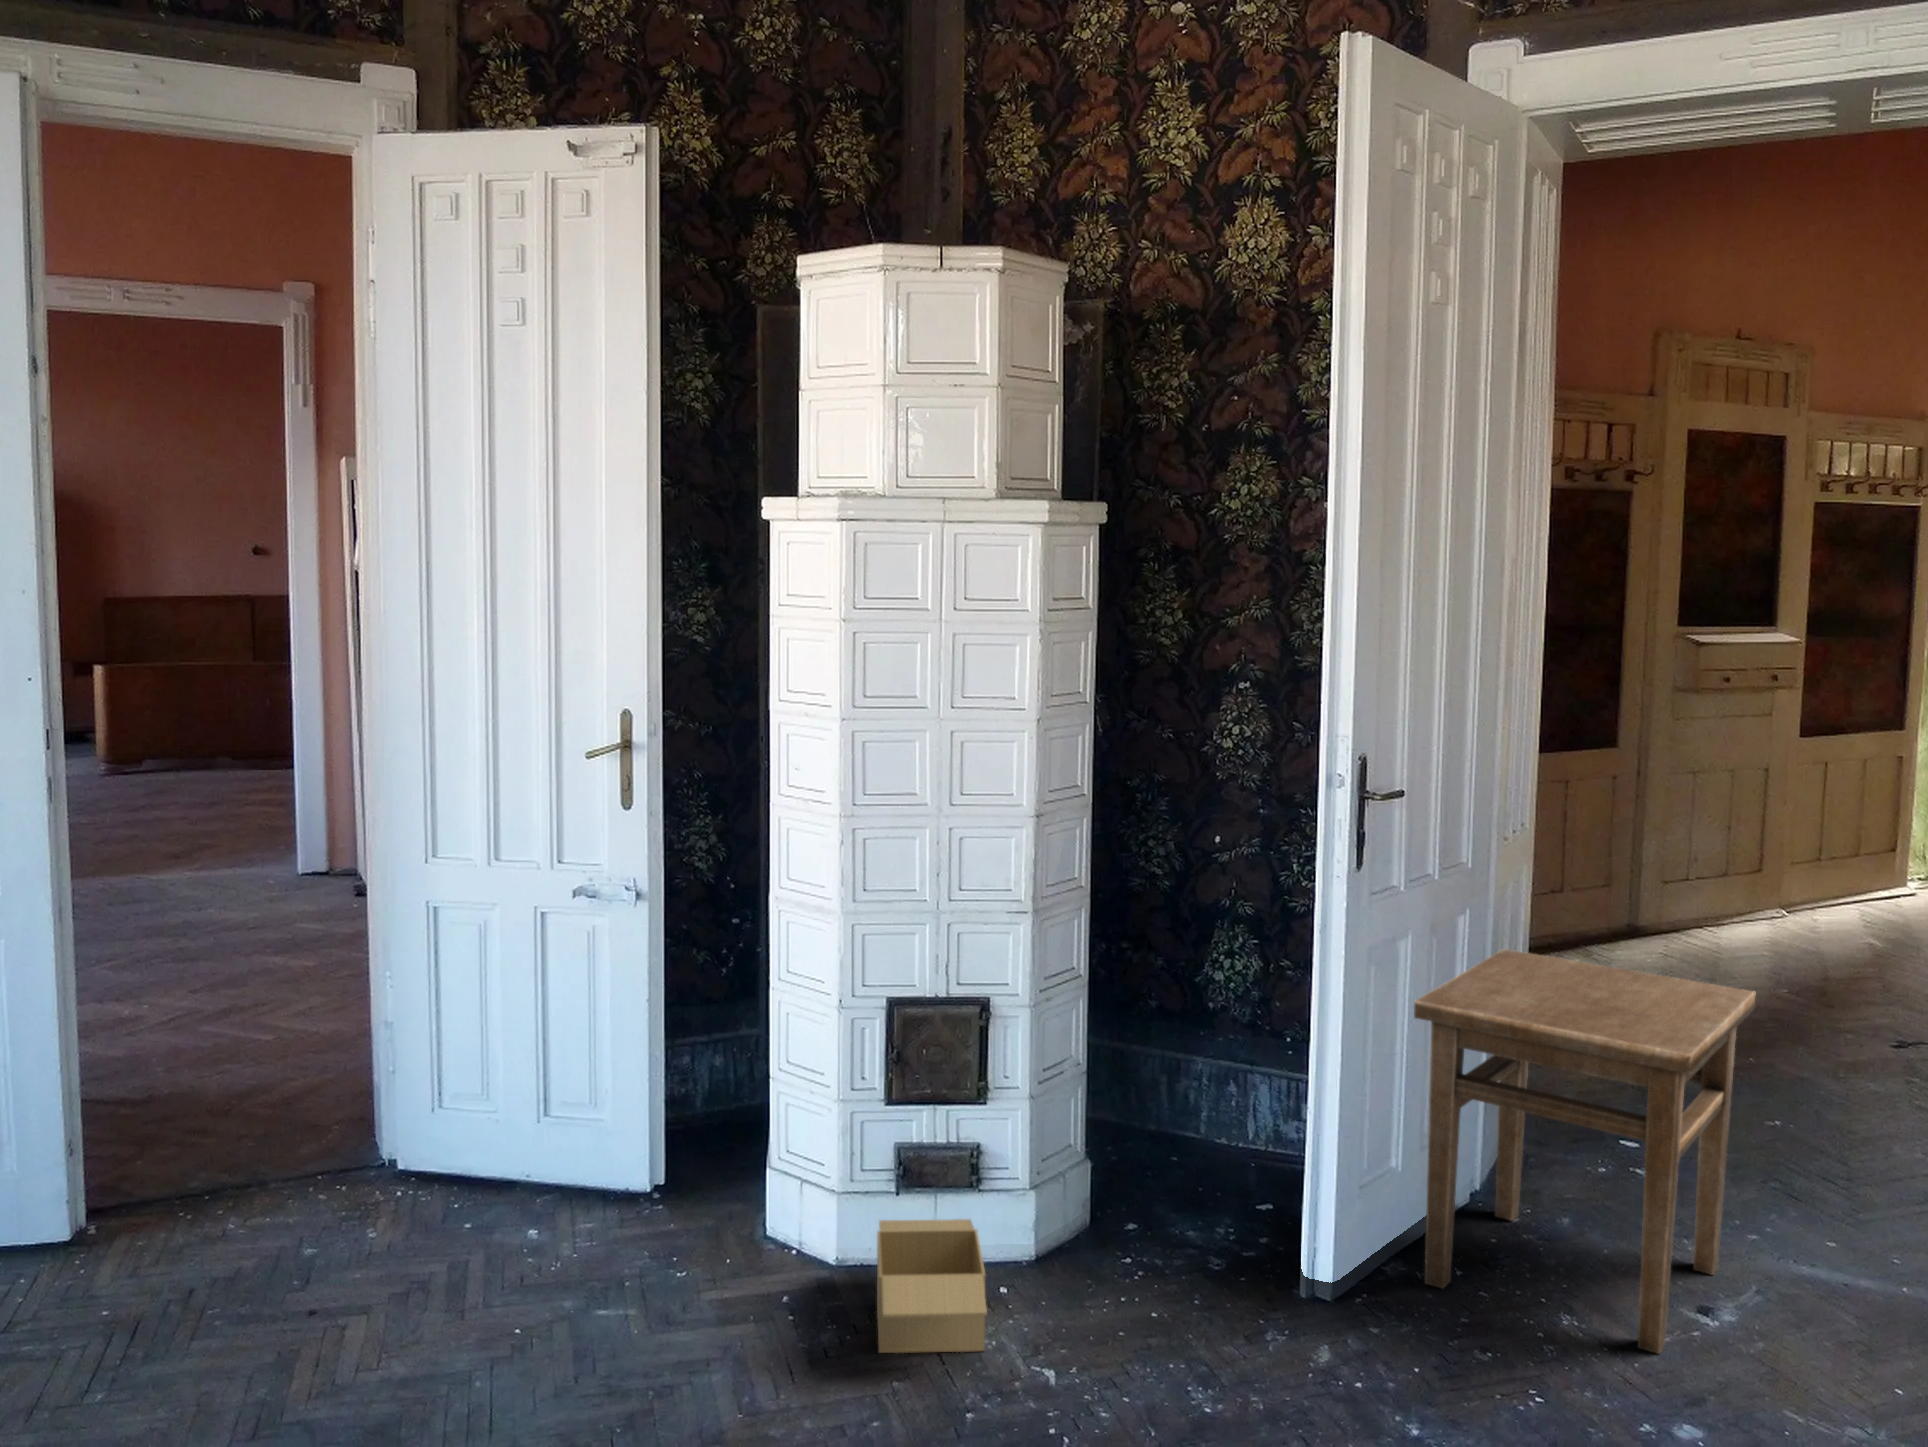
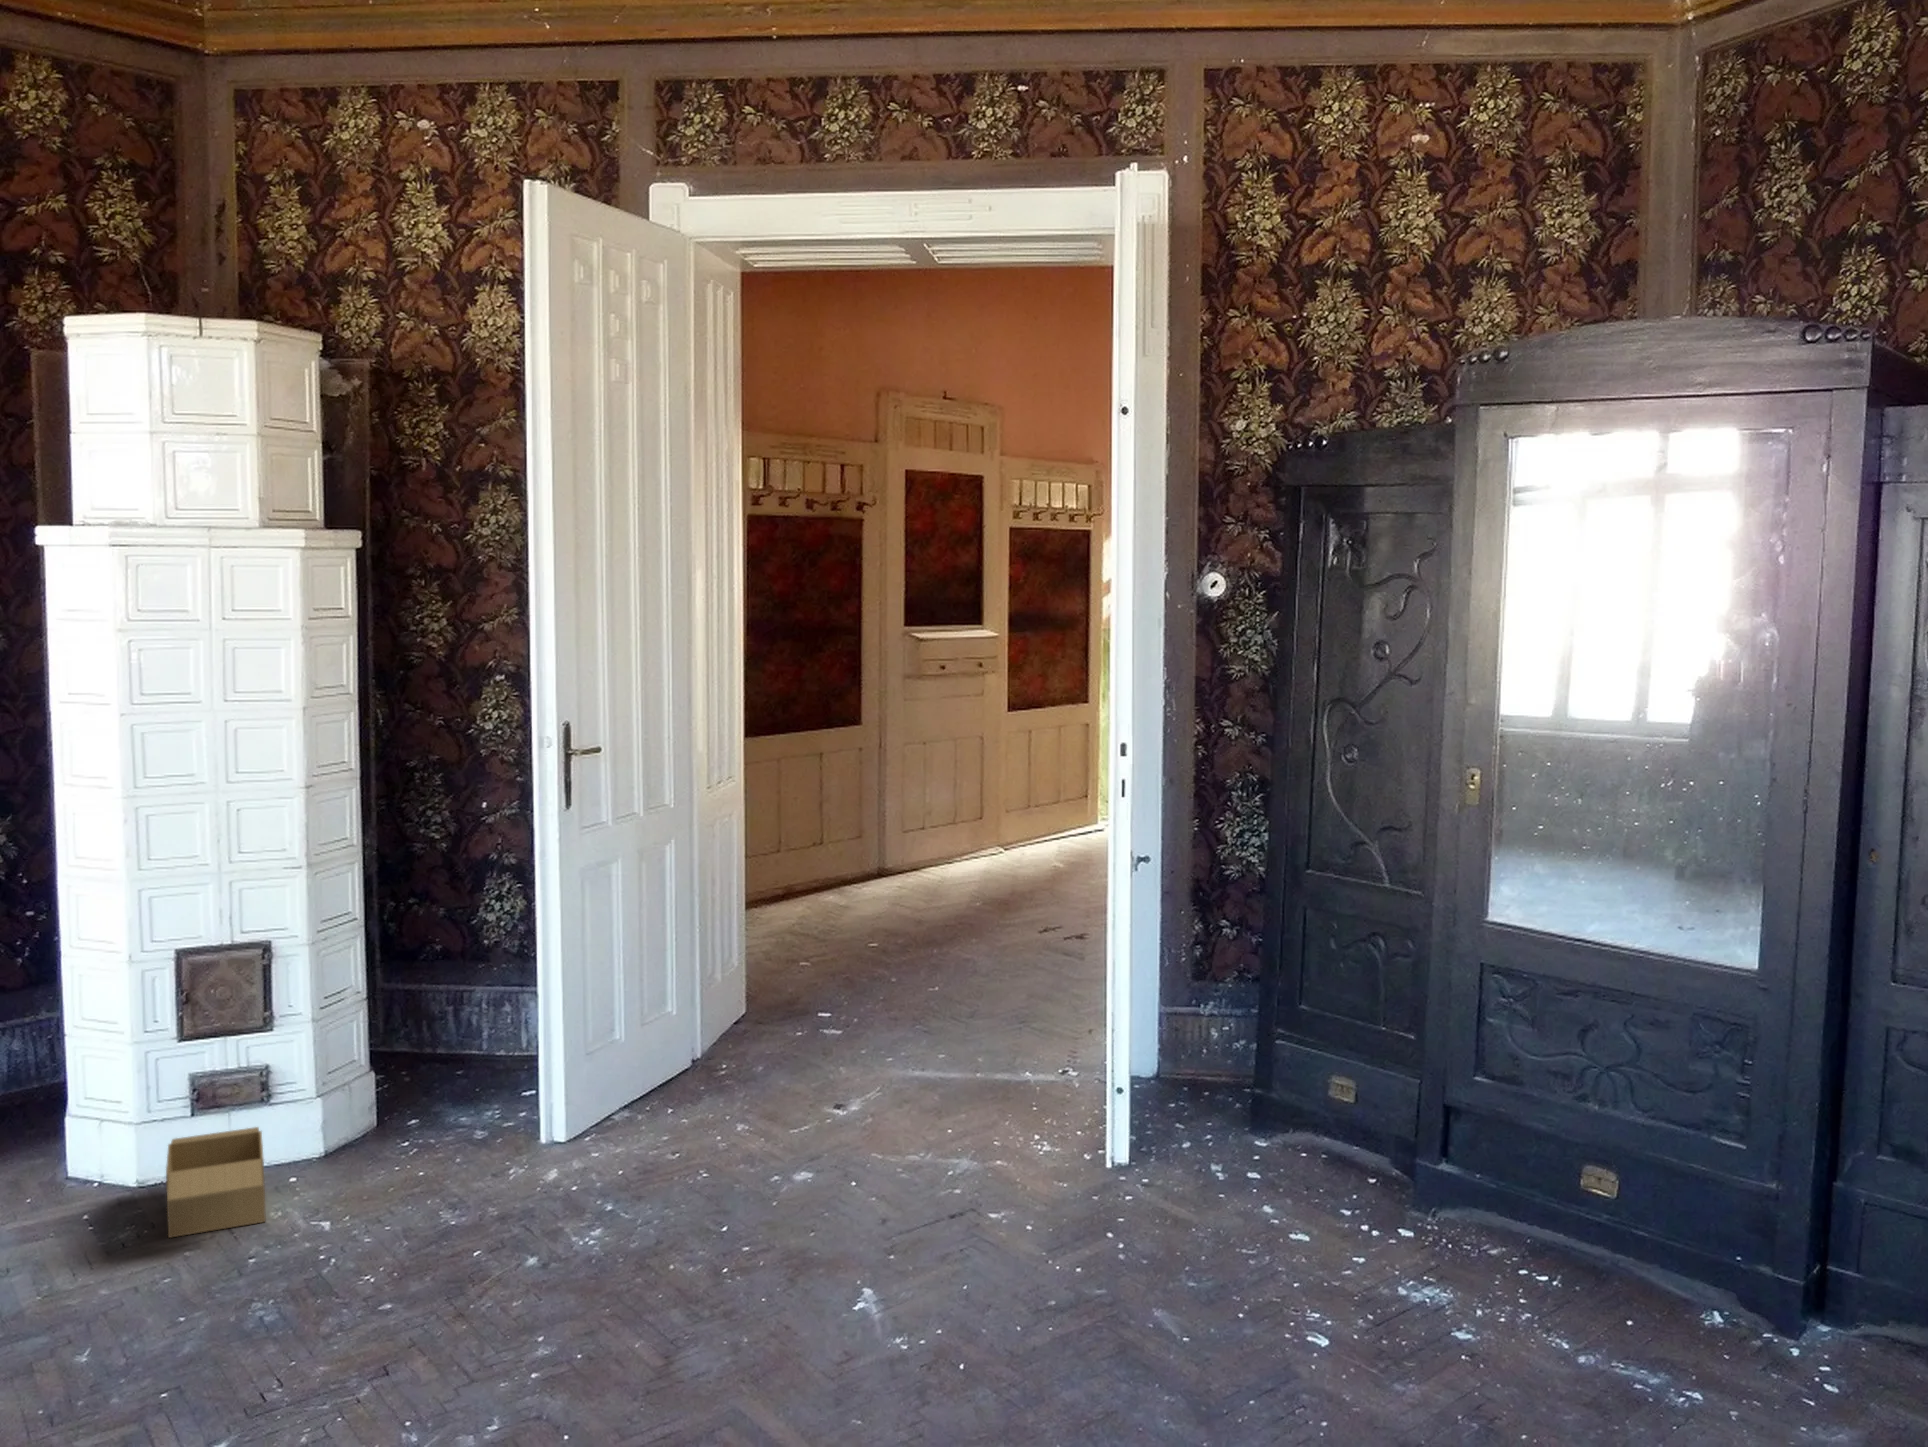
side table: present [1414,949,1755,1354] -> none [623,870,876,1141]

